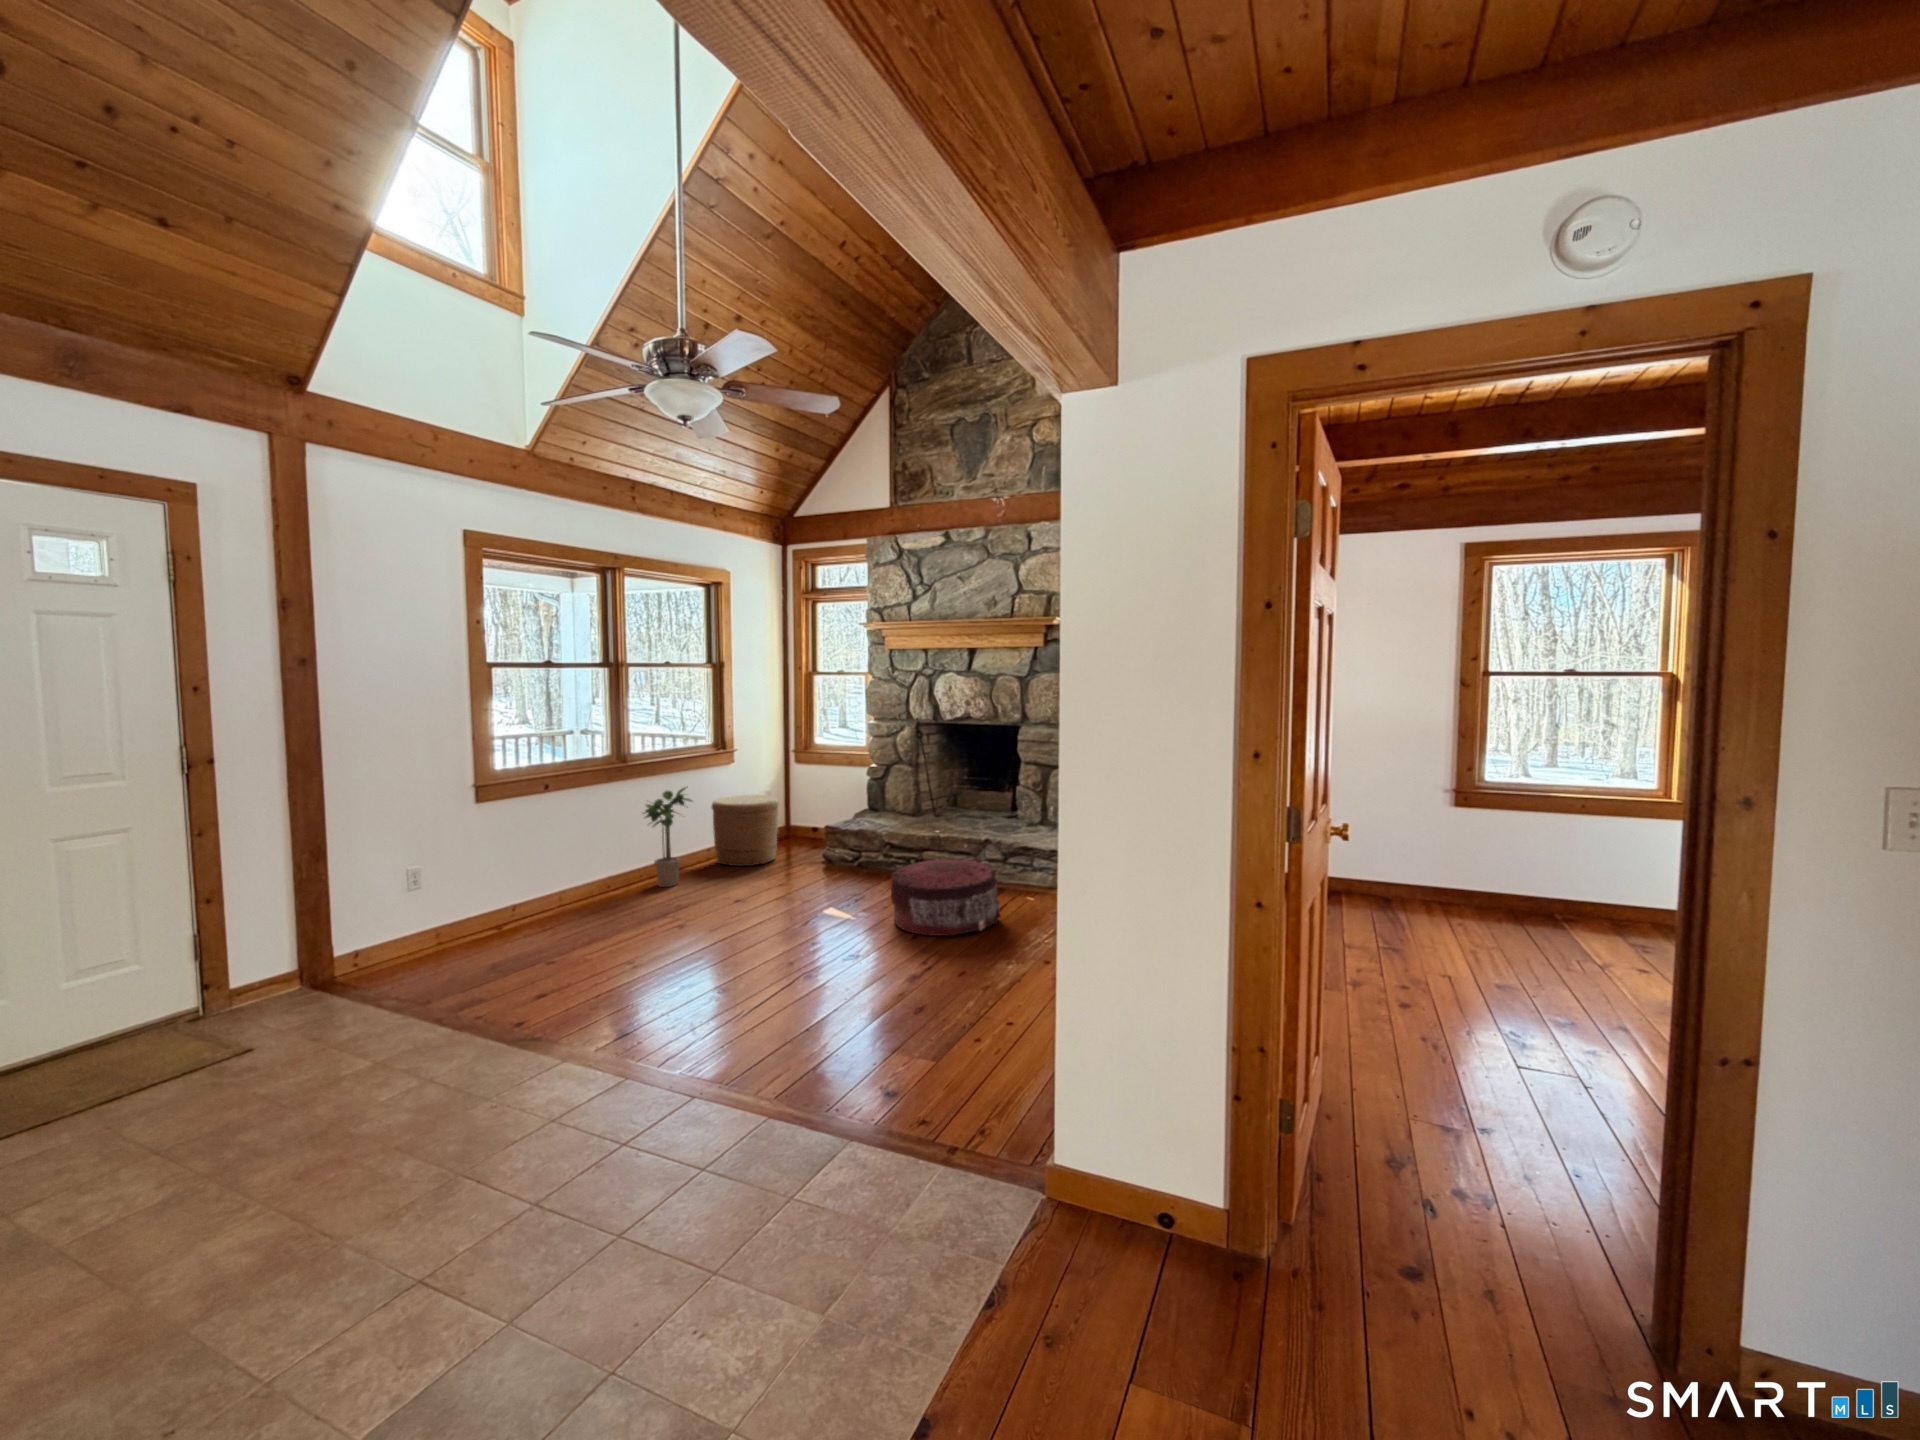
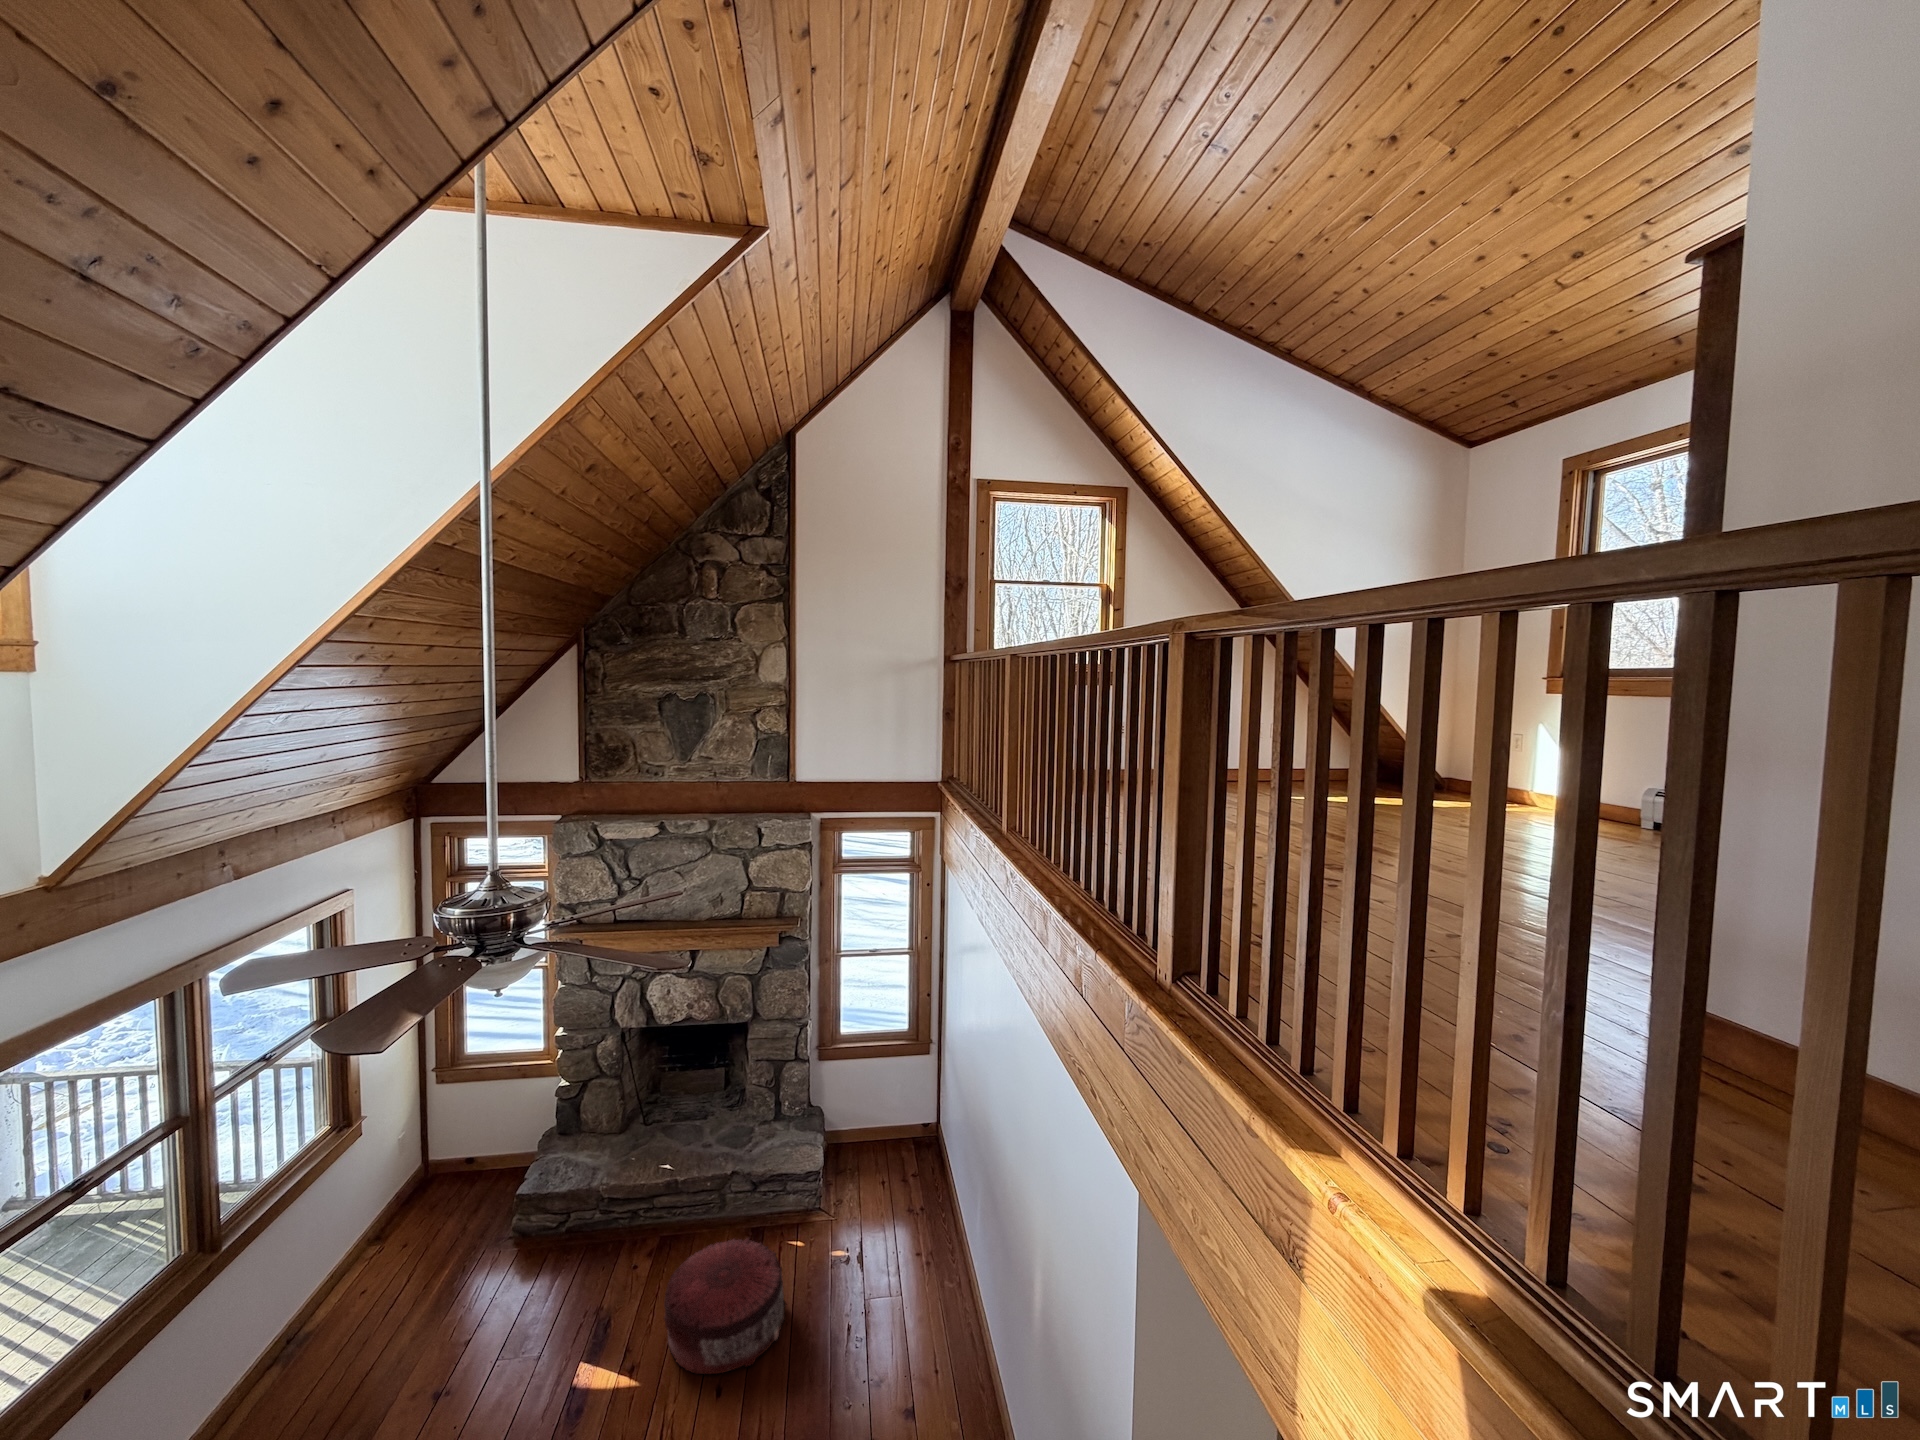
potted plant: present [643,787,692,887] -> none [257,1228,345,1385]
woven basket: present [712,795,779,866] -> none [349,1164,450,1287]

